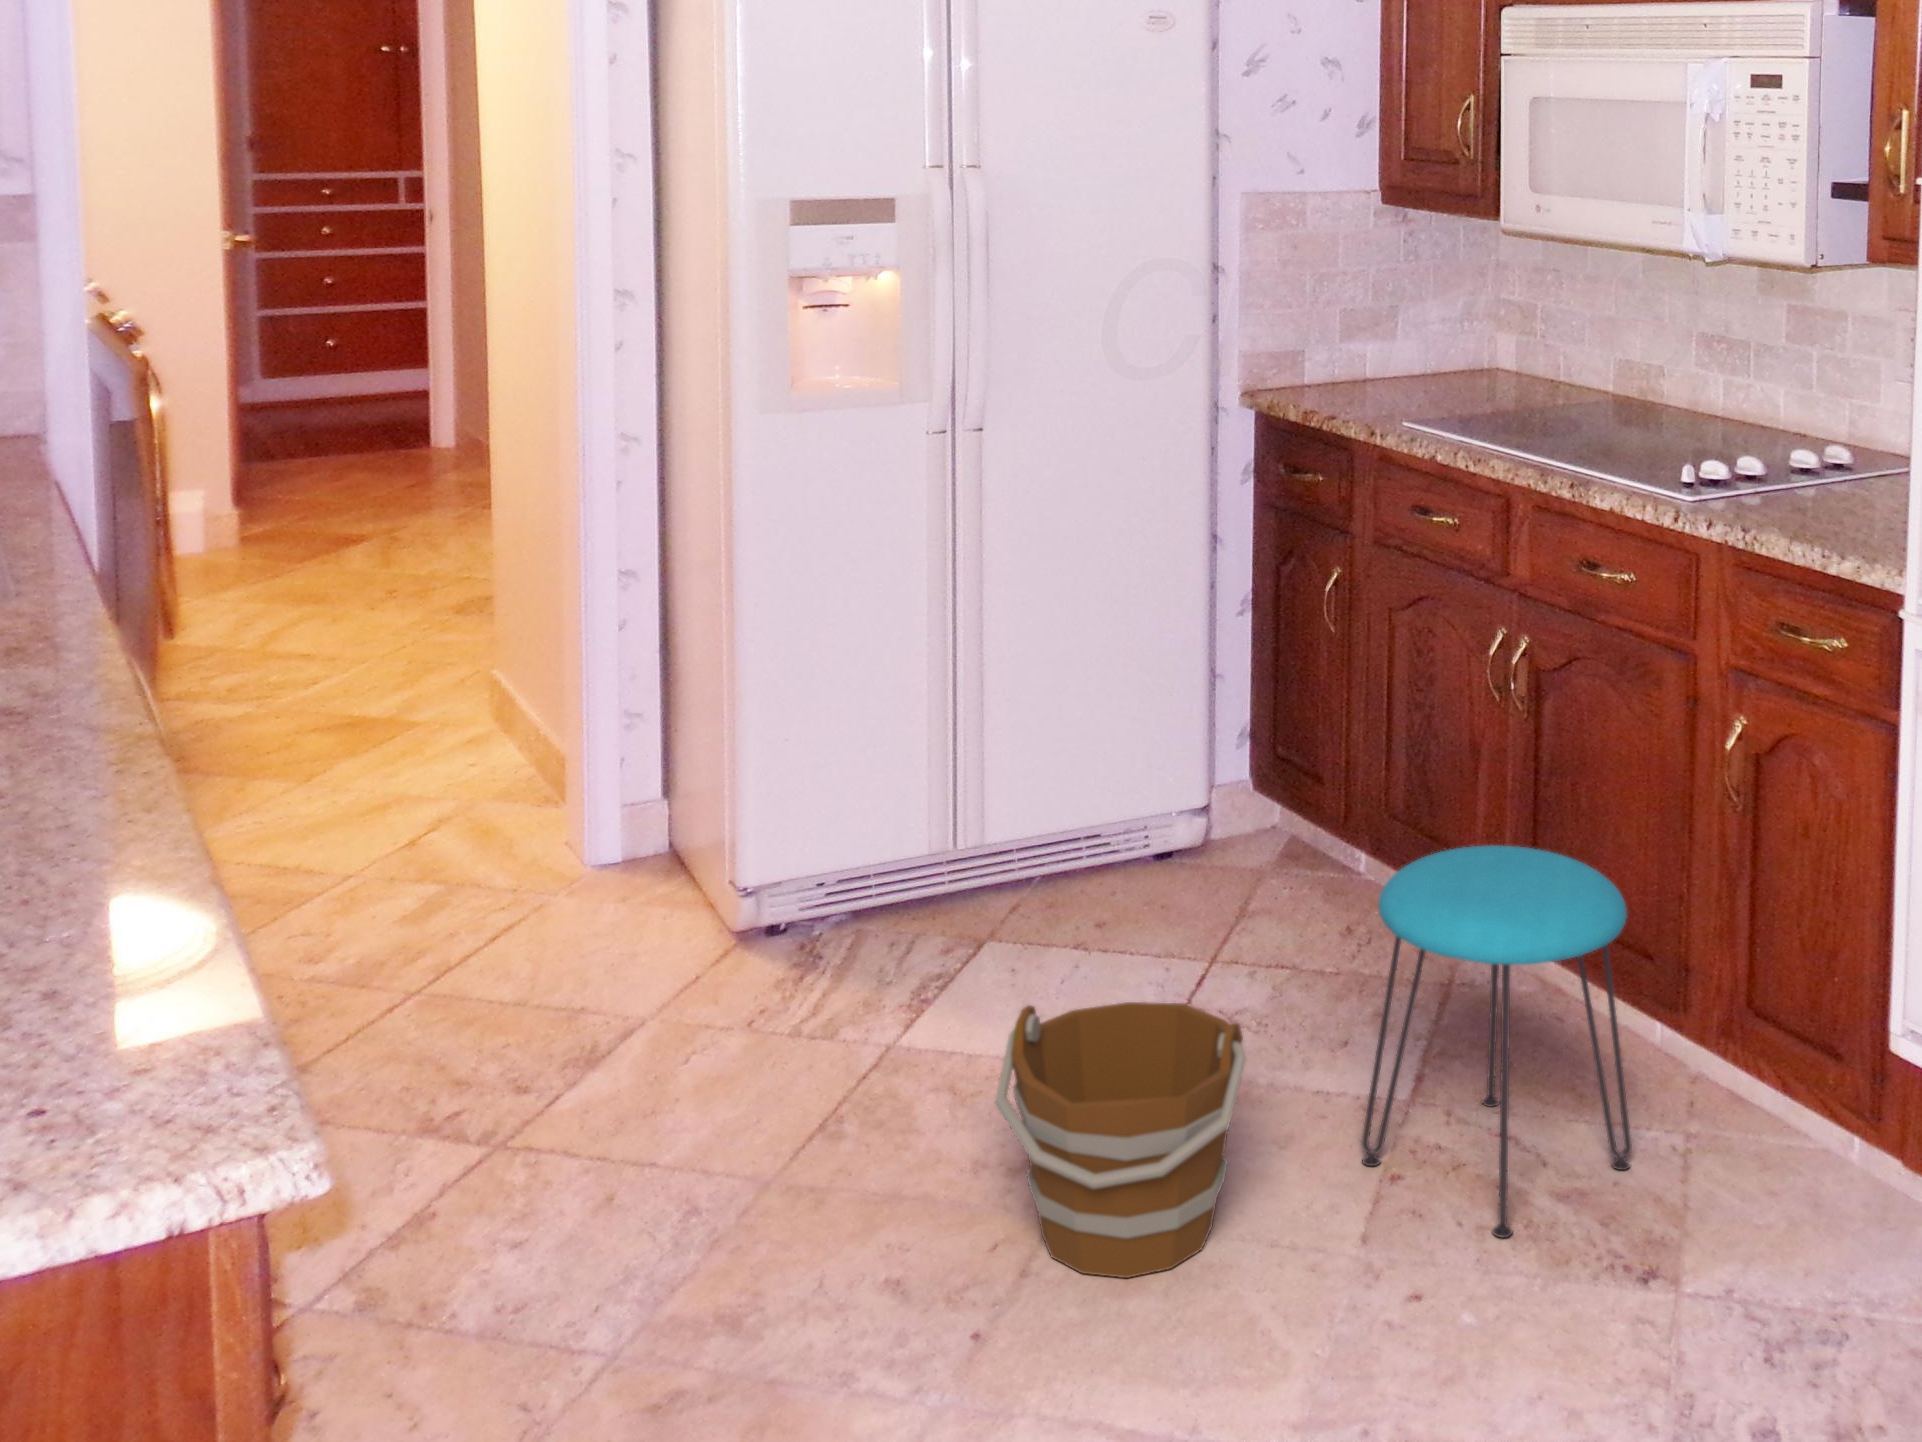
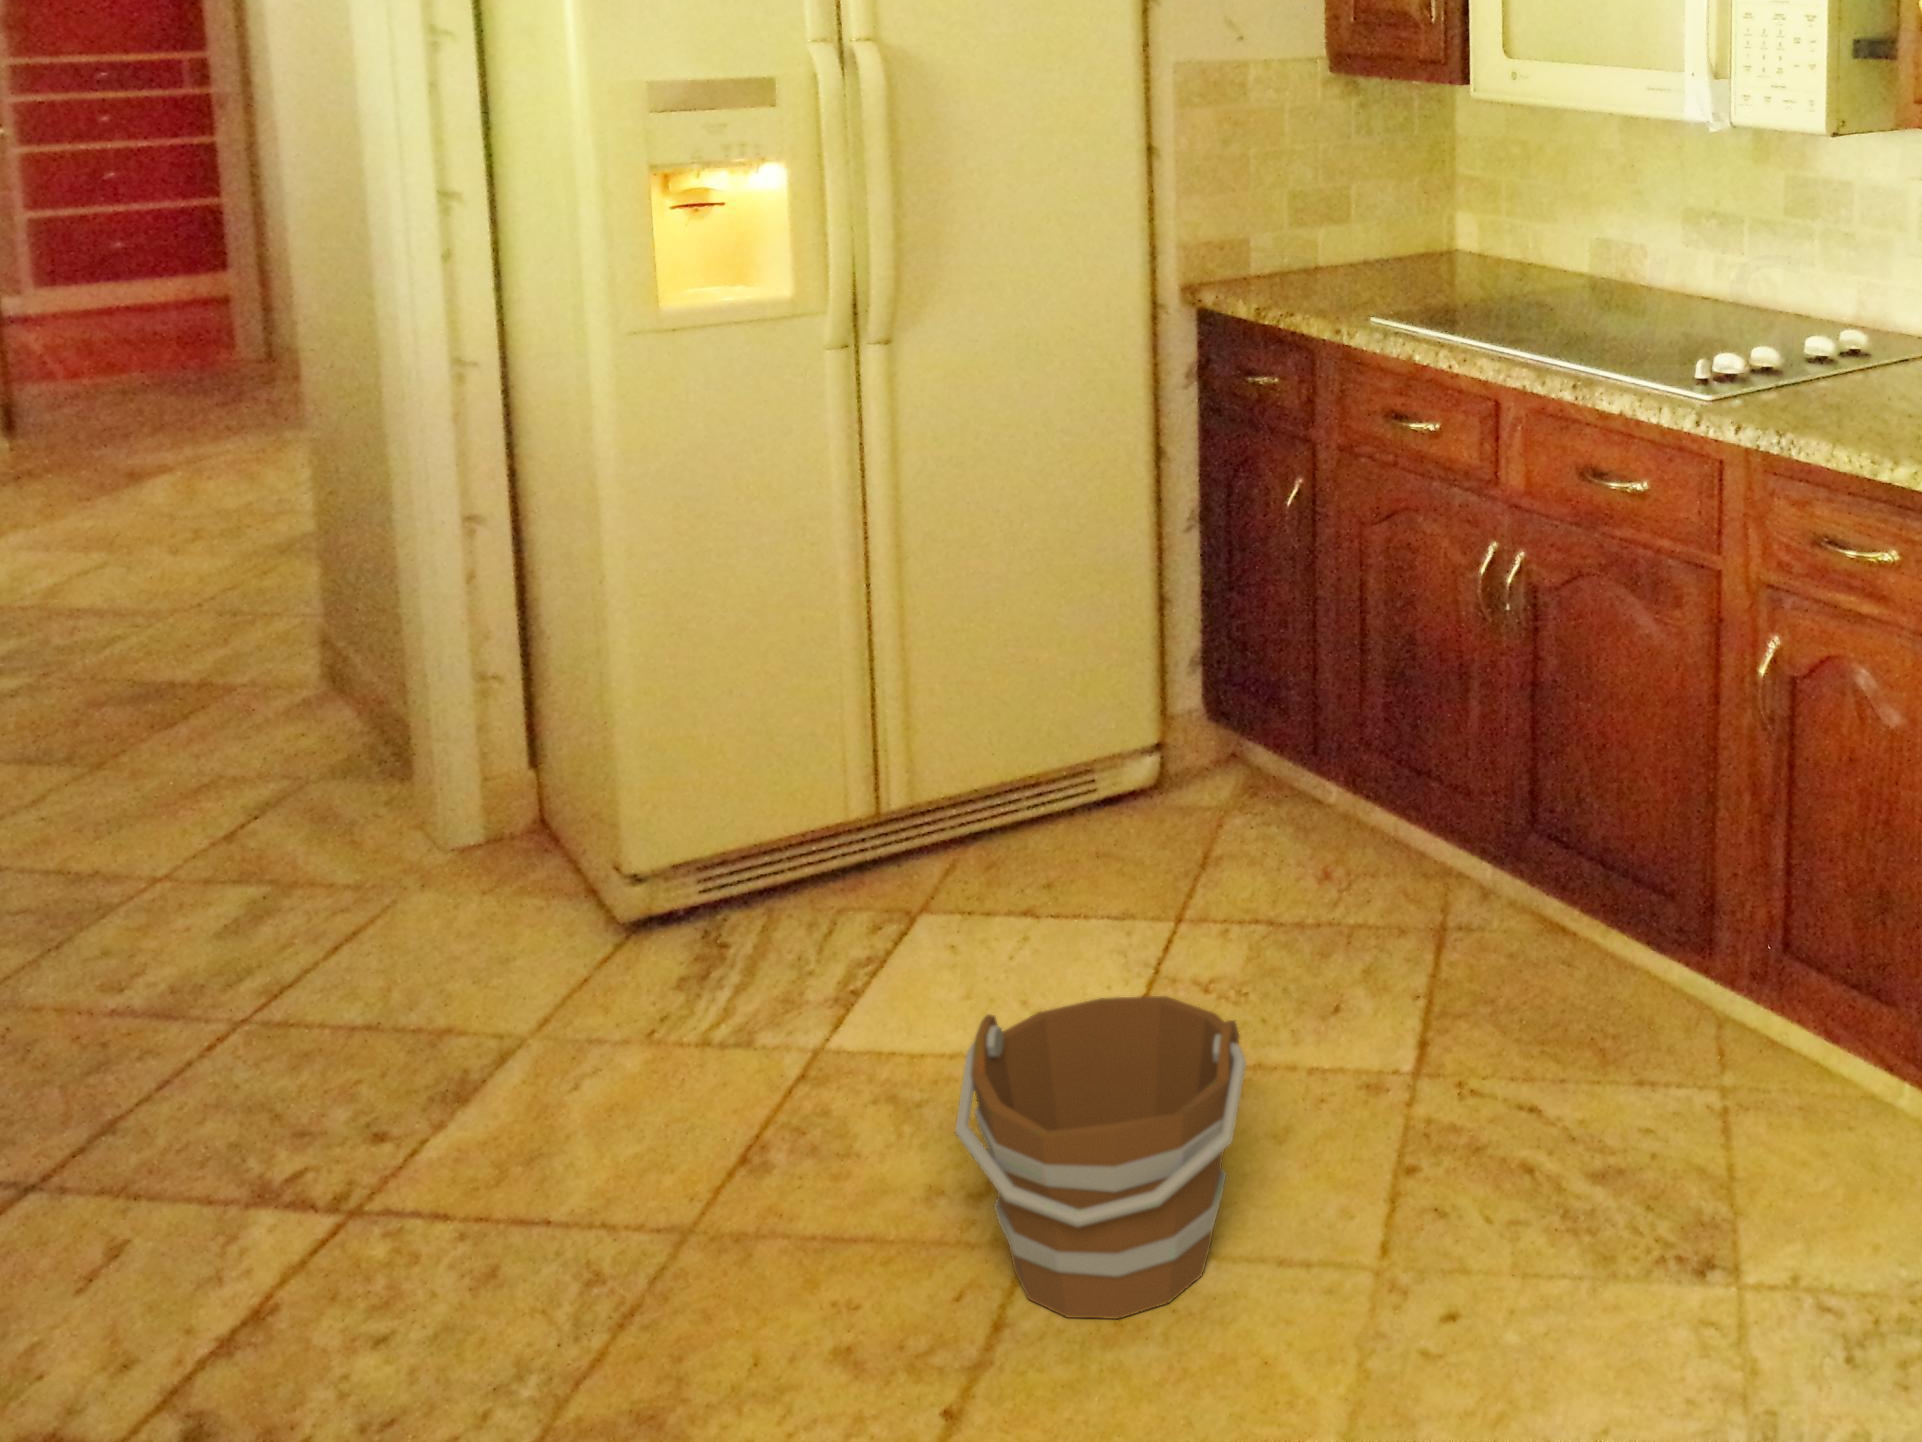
stool: present [1361,845,1632,1238] -> none [1370,793,1669,1234]

